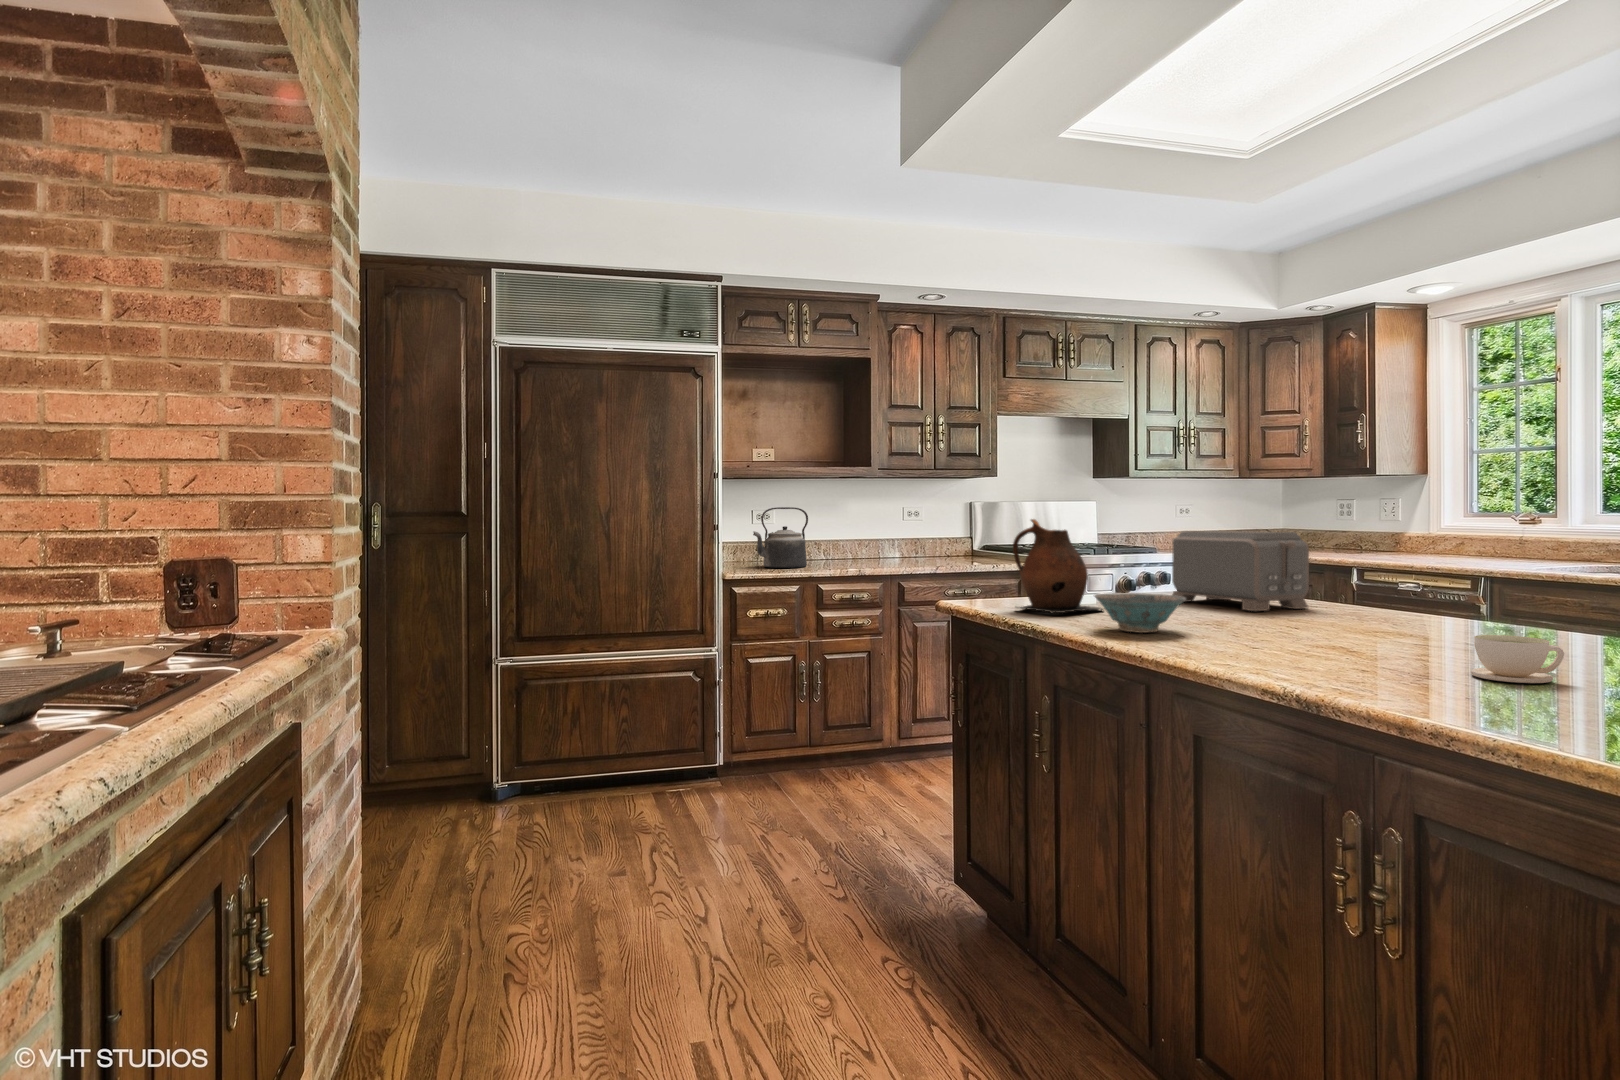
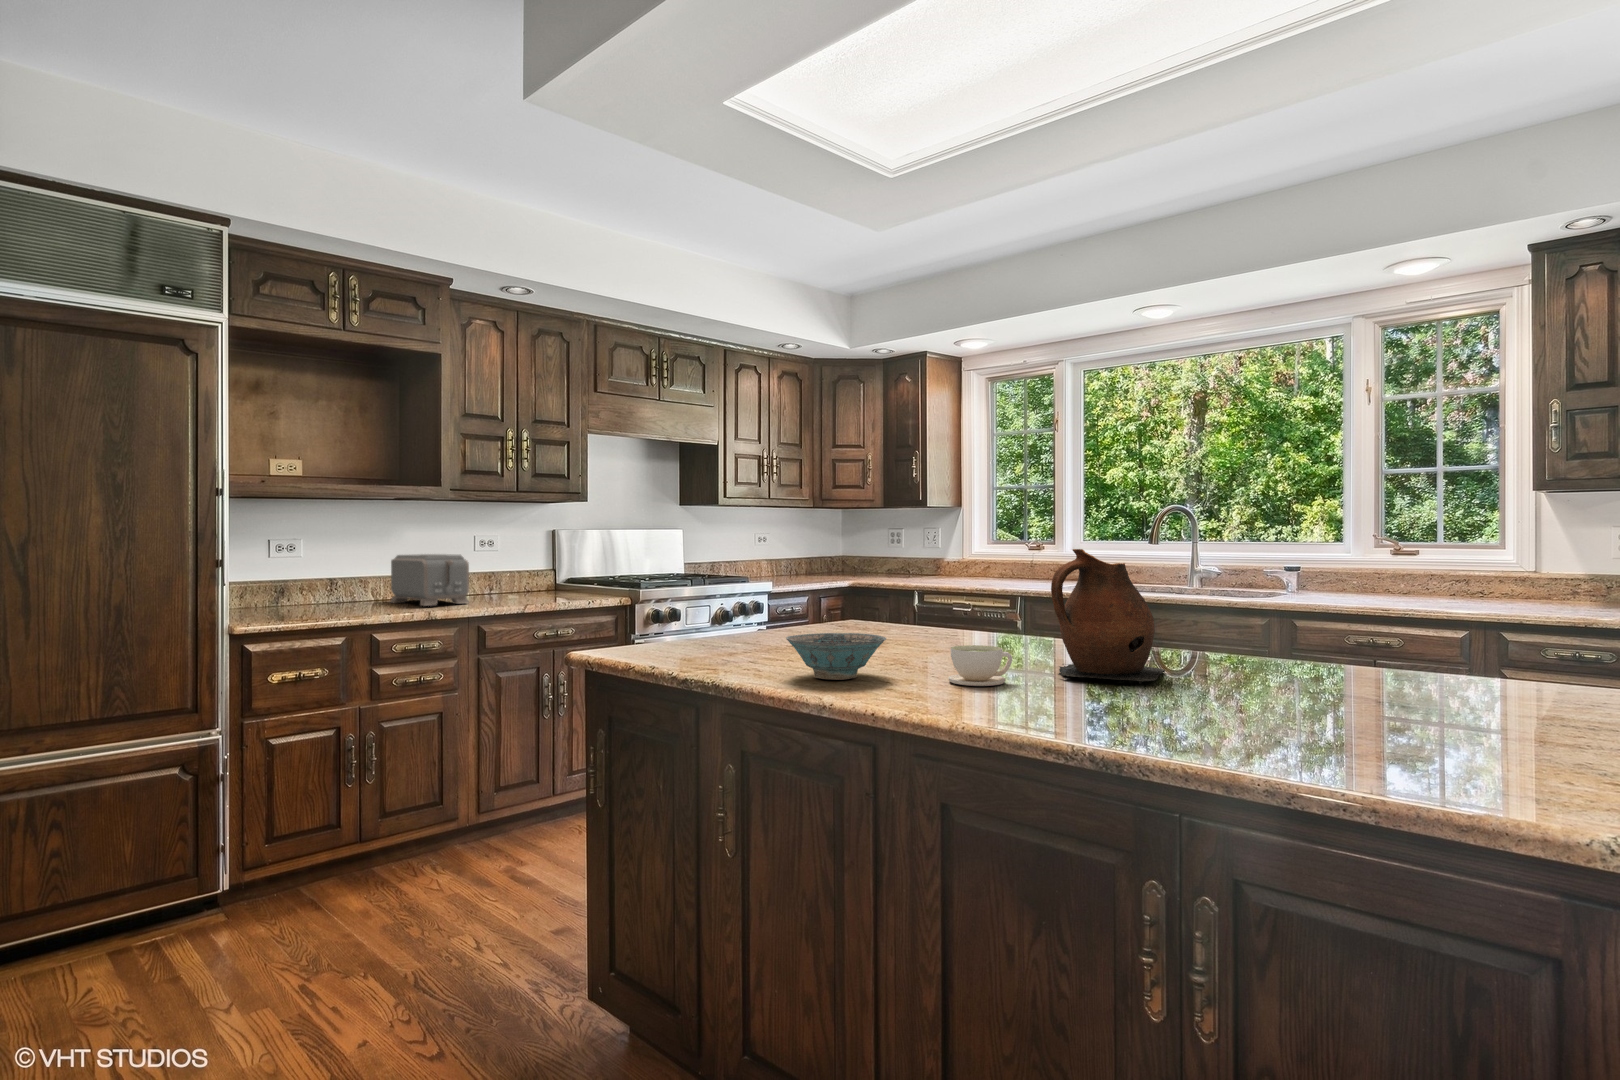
kettle: present [753,507,808,568] -> none [273,534,353,612]
ceramic pitcher: present [1013,519,1103,613] -> present [1051,549,1165,684]
toaster: present [1172,531,1309,611] -> present [390,554,469,606]
coffee cup: present [1470,635,1564,683] -> present [948,645,1012,686]

